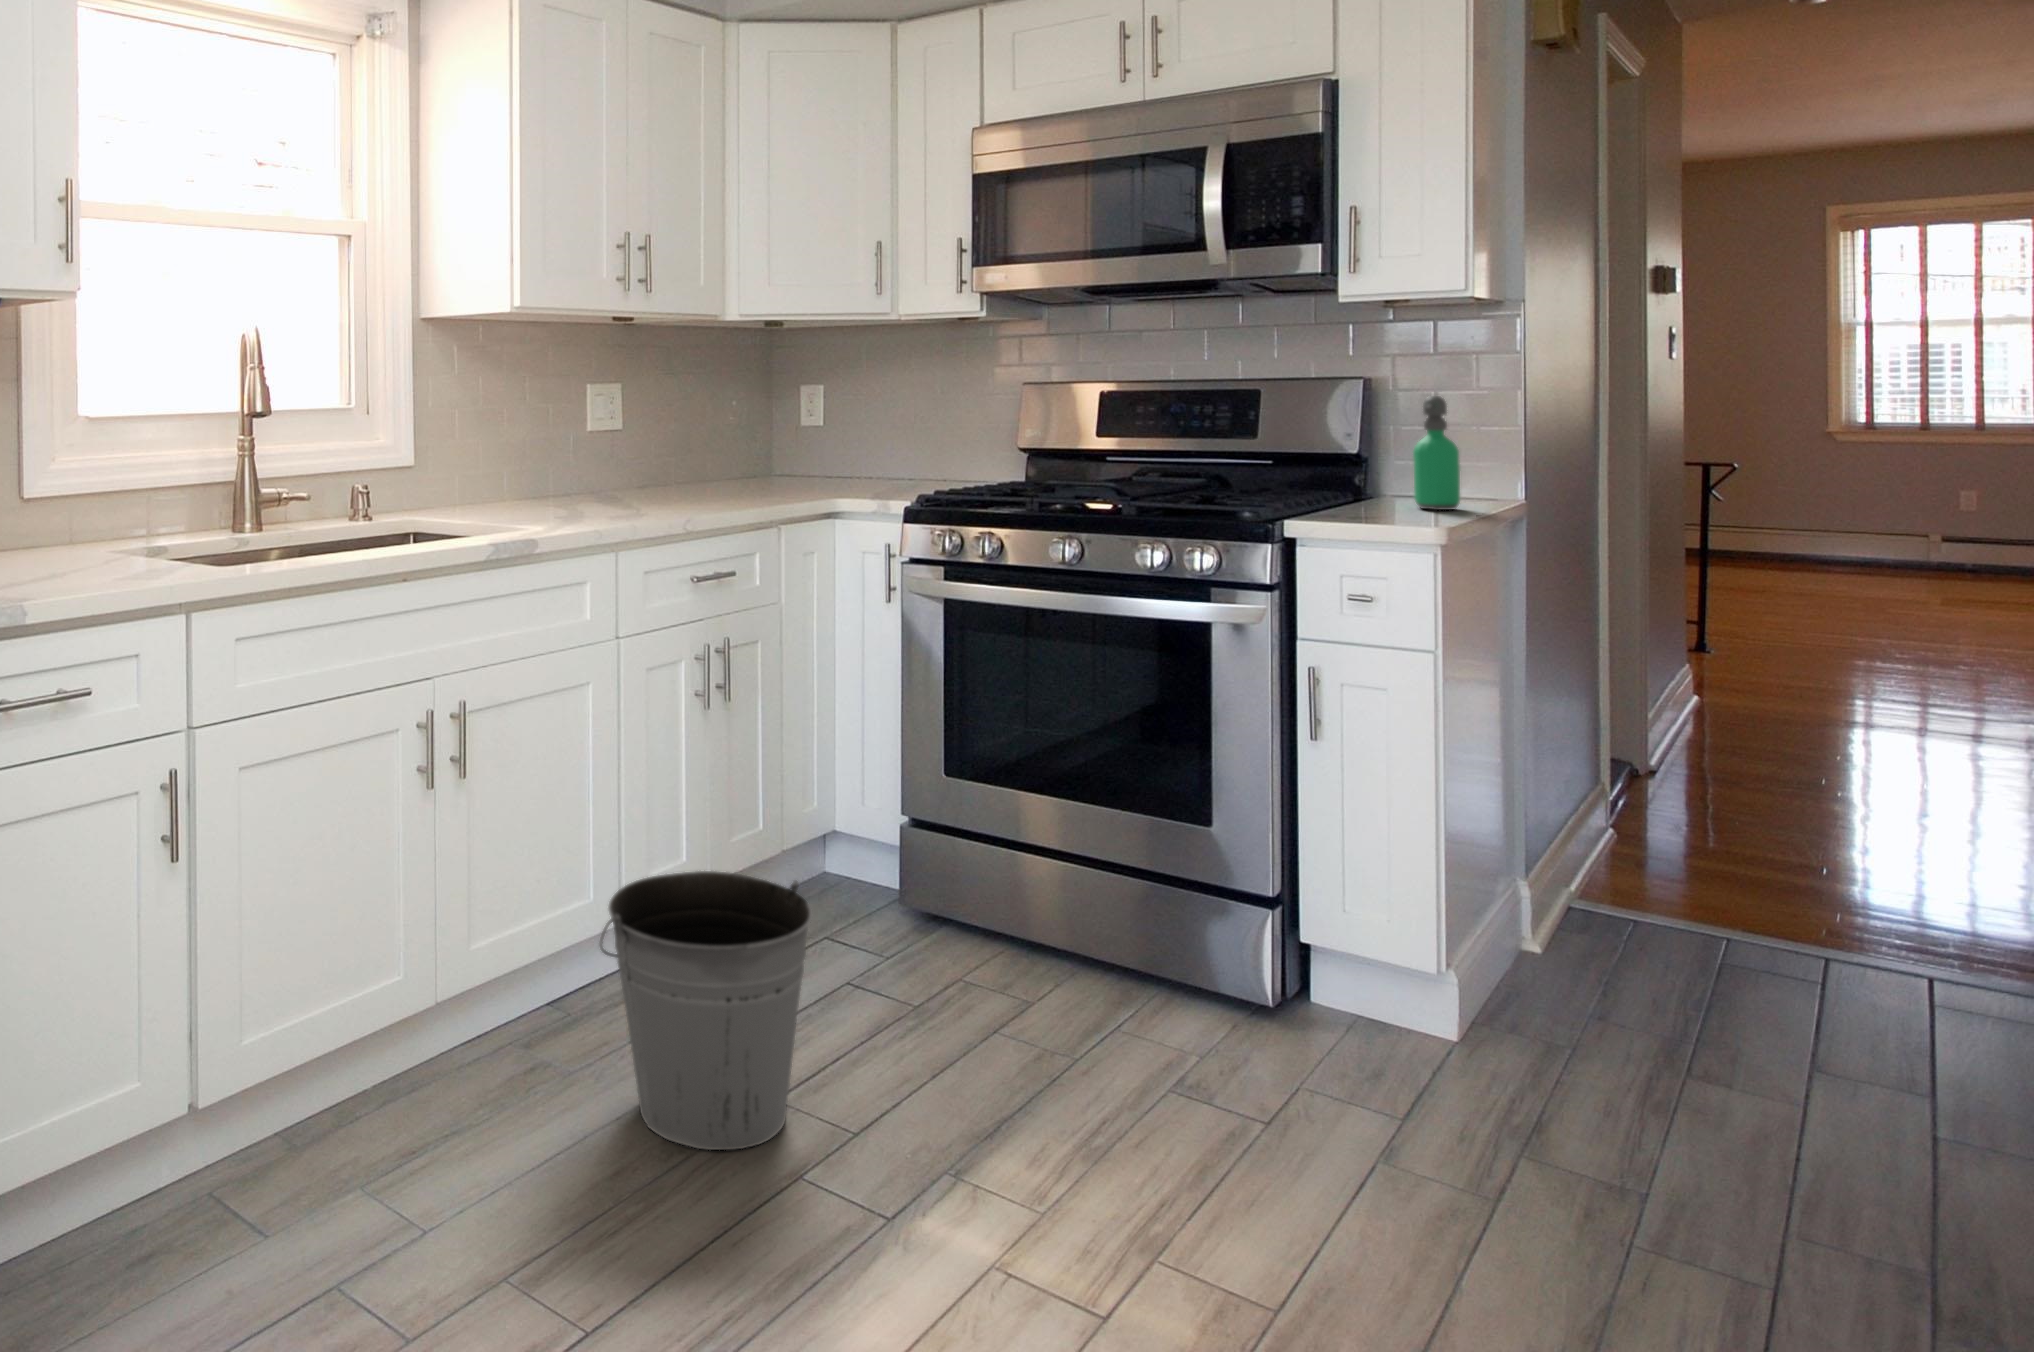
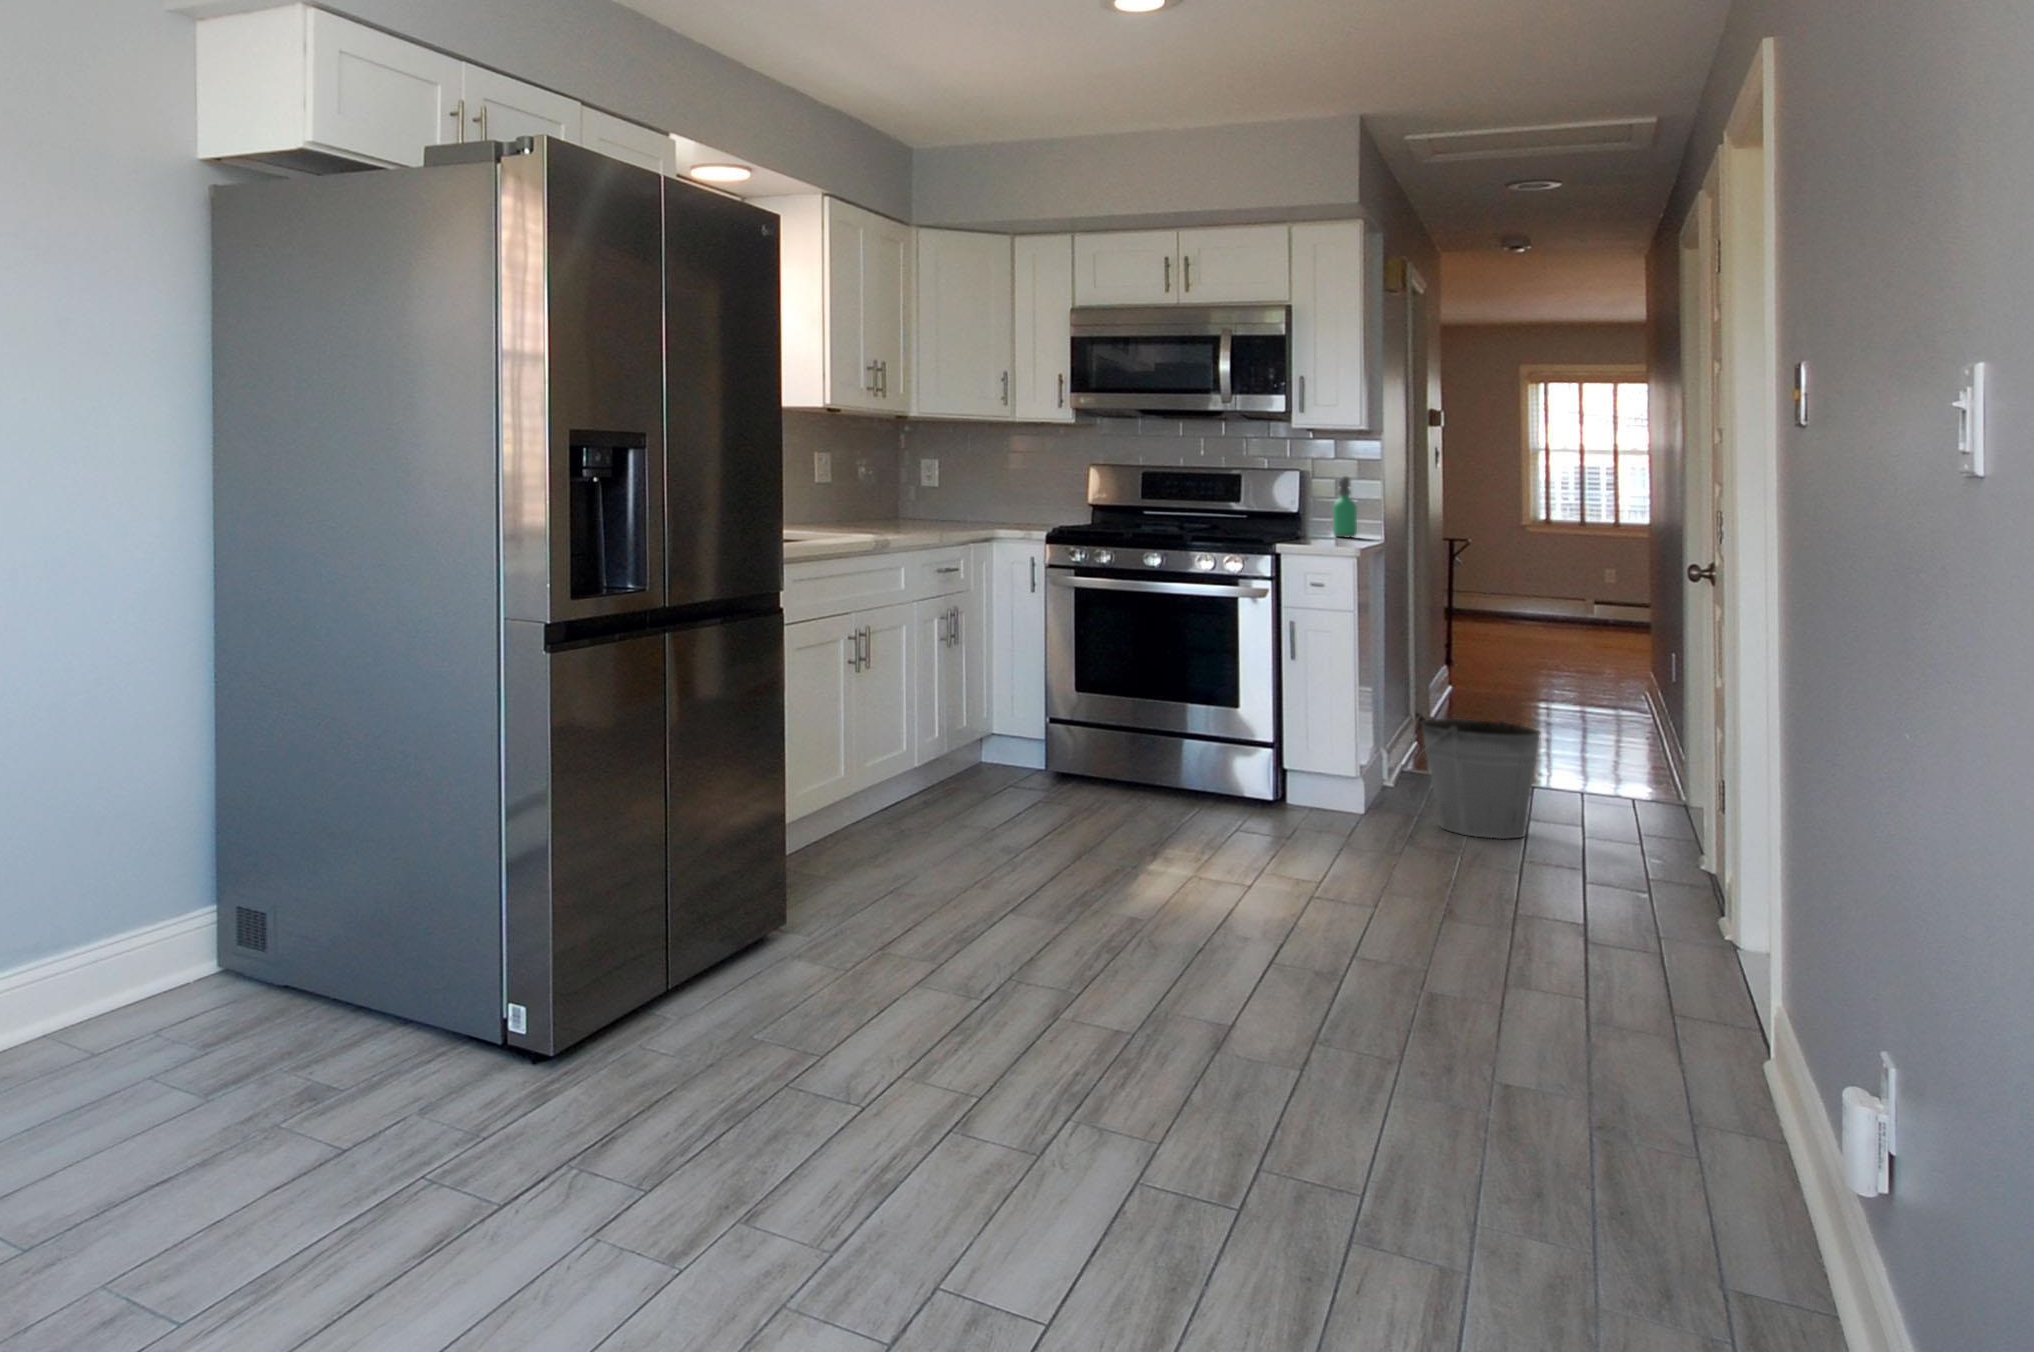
bucket: present [599,871,812,1150] -> present [1420,718,1540,839]

